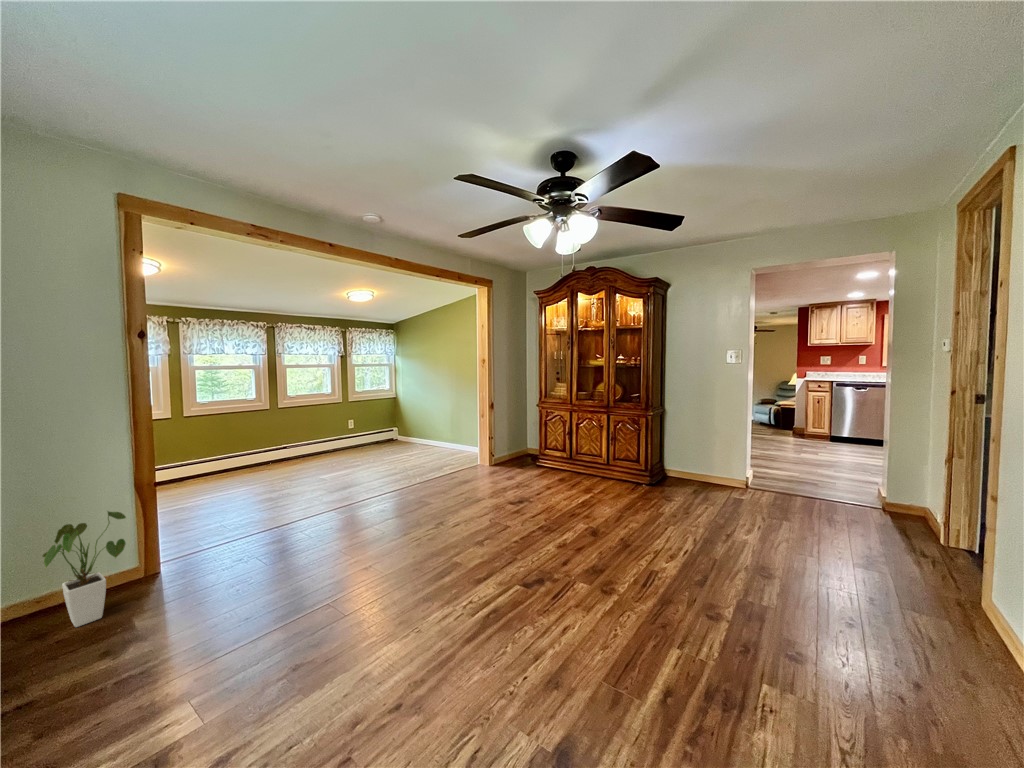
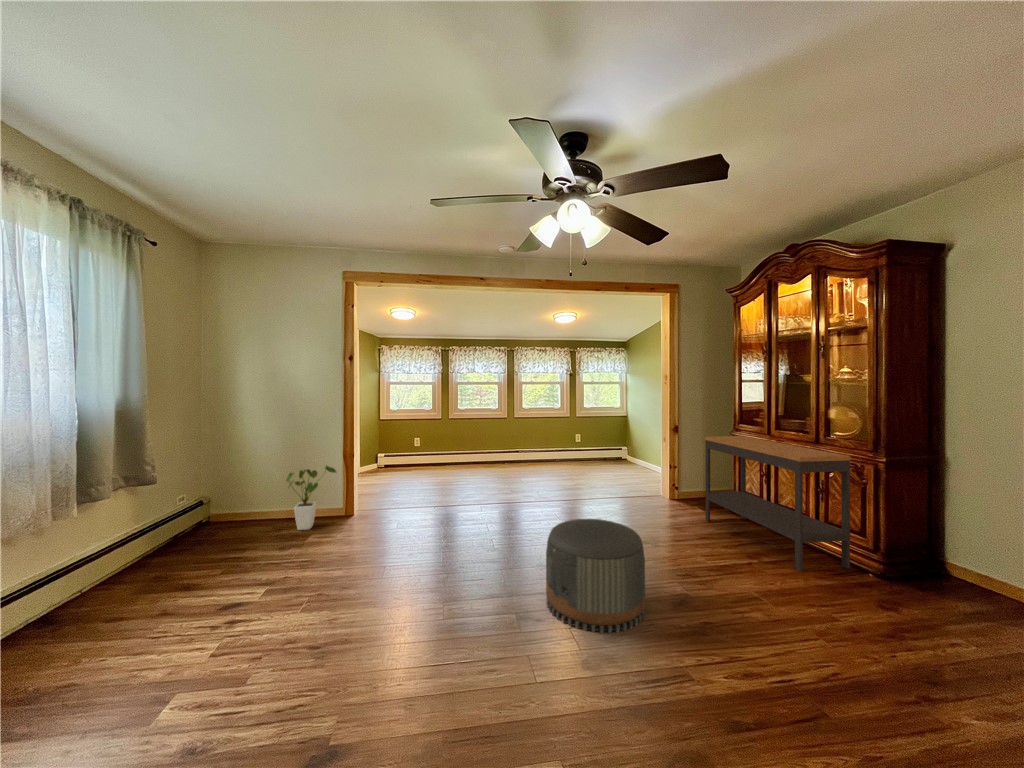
console table: none [530,407,634,494] -> present [705,436,851,571]
pouf: none [516,486,596,575] -> present [546,519,645,633]

